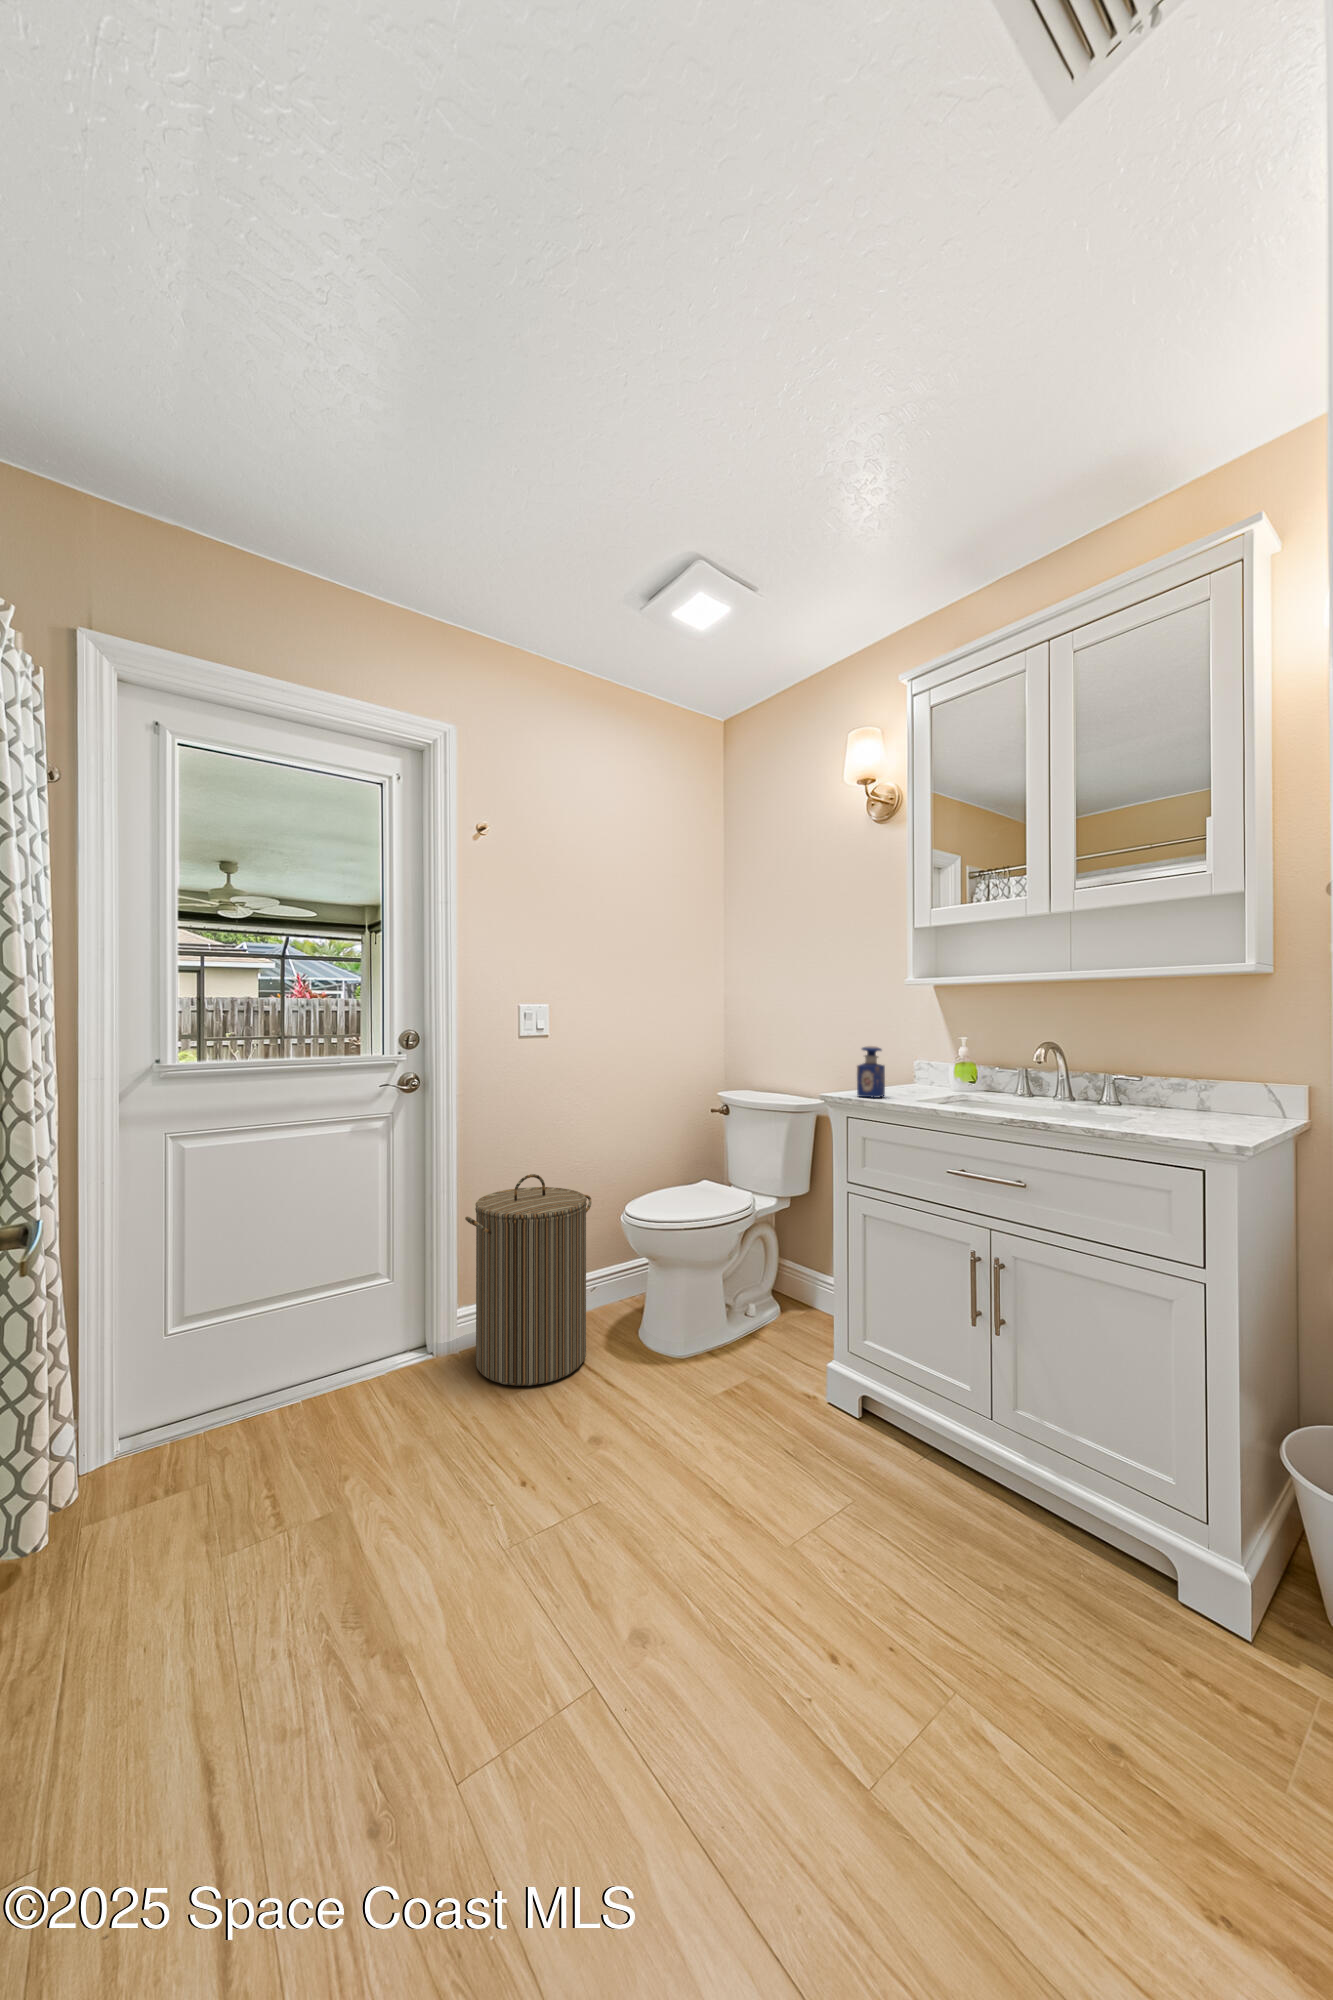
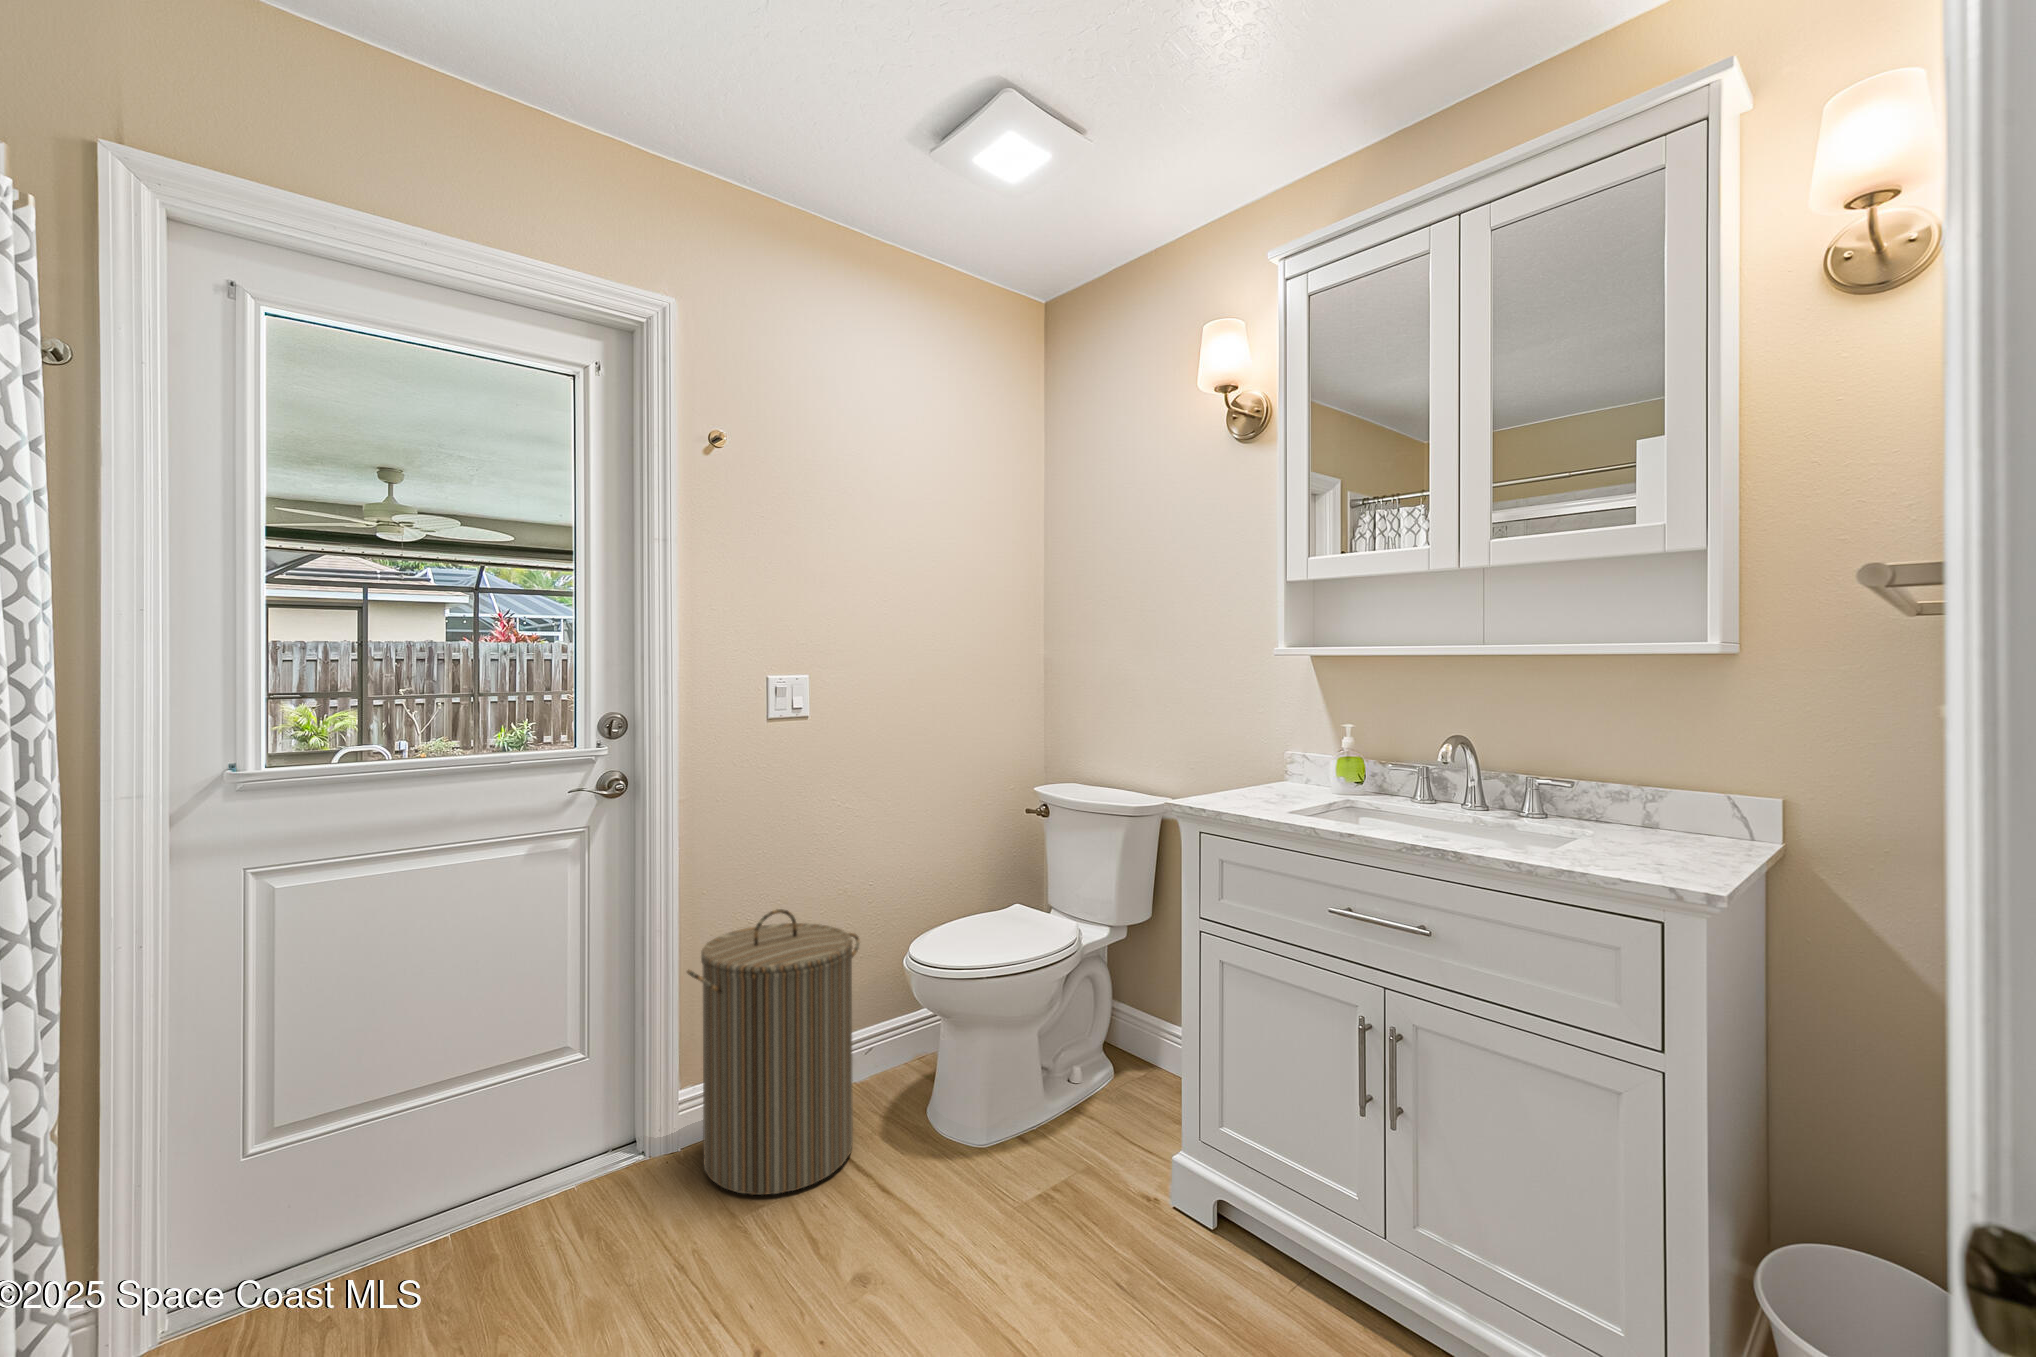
perfume bottle: present [857,1046,885,1098] -> none [1210,738,1247,807]

